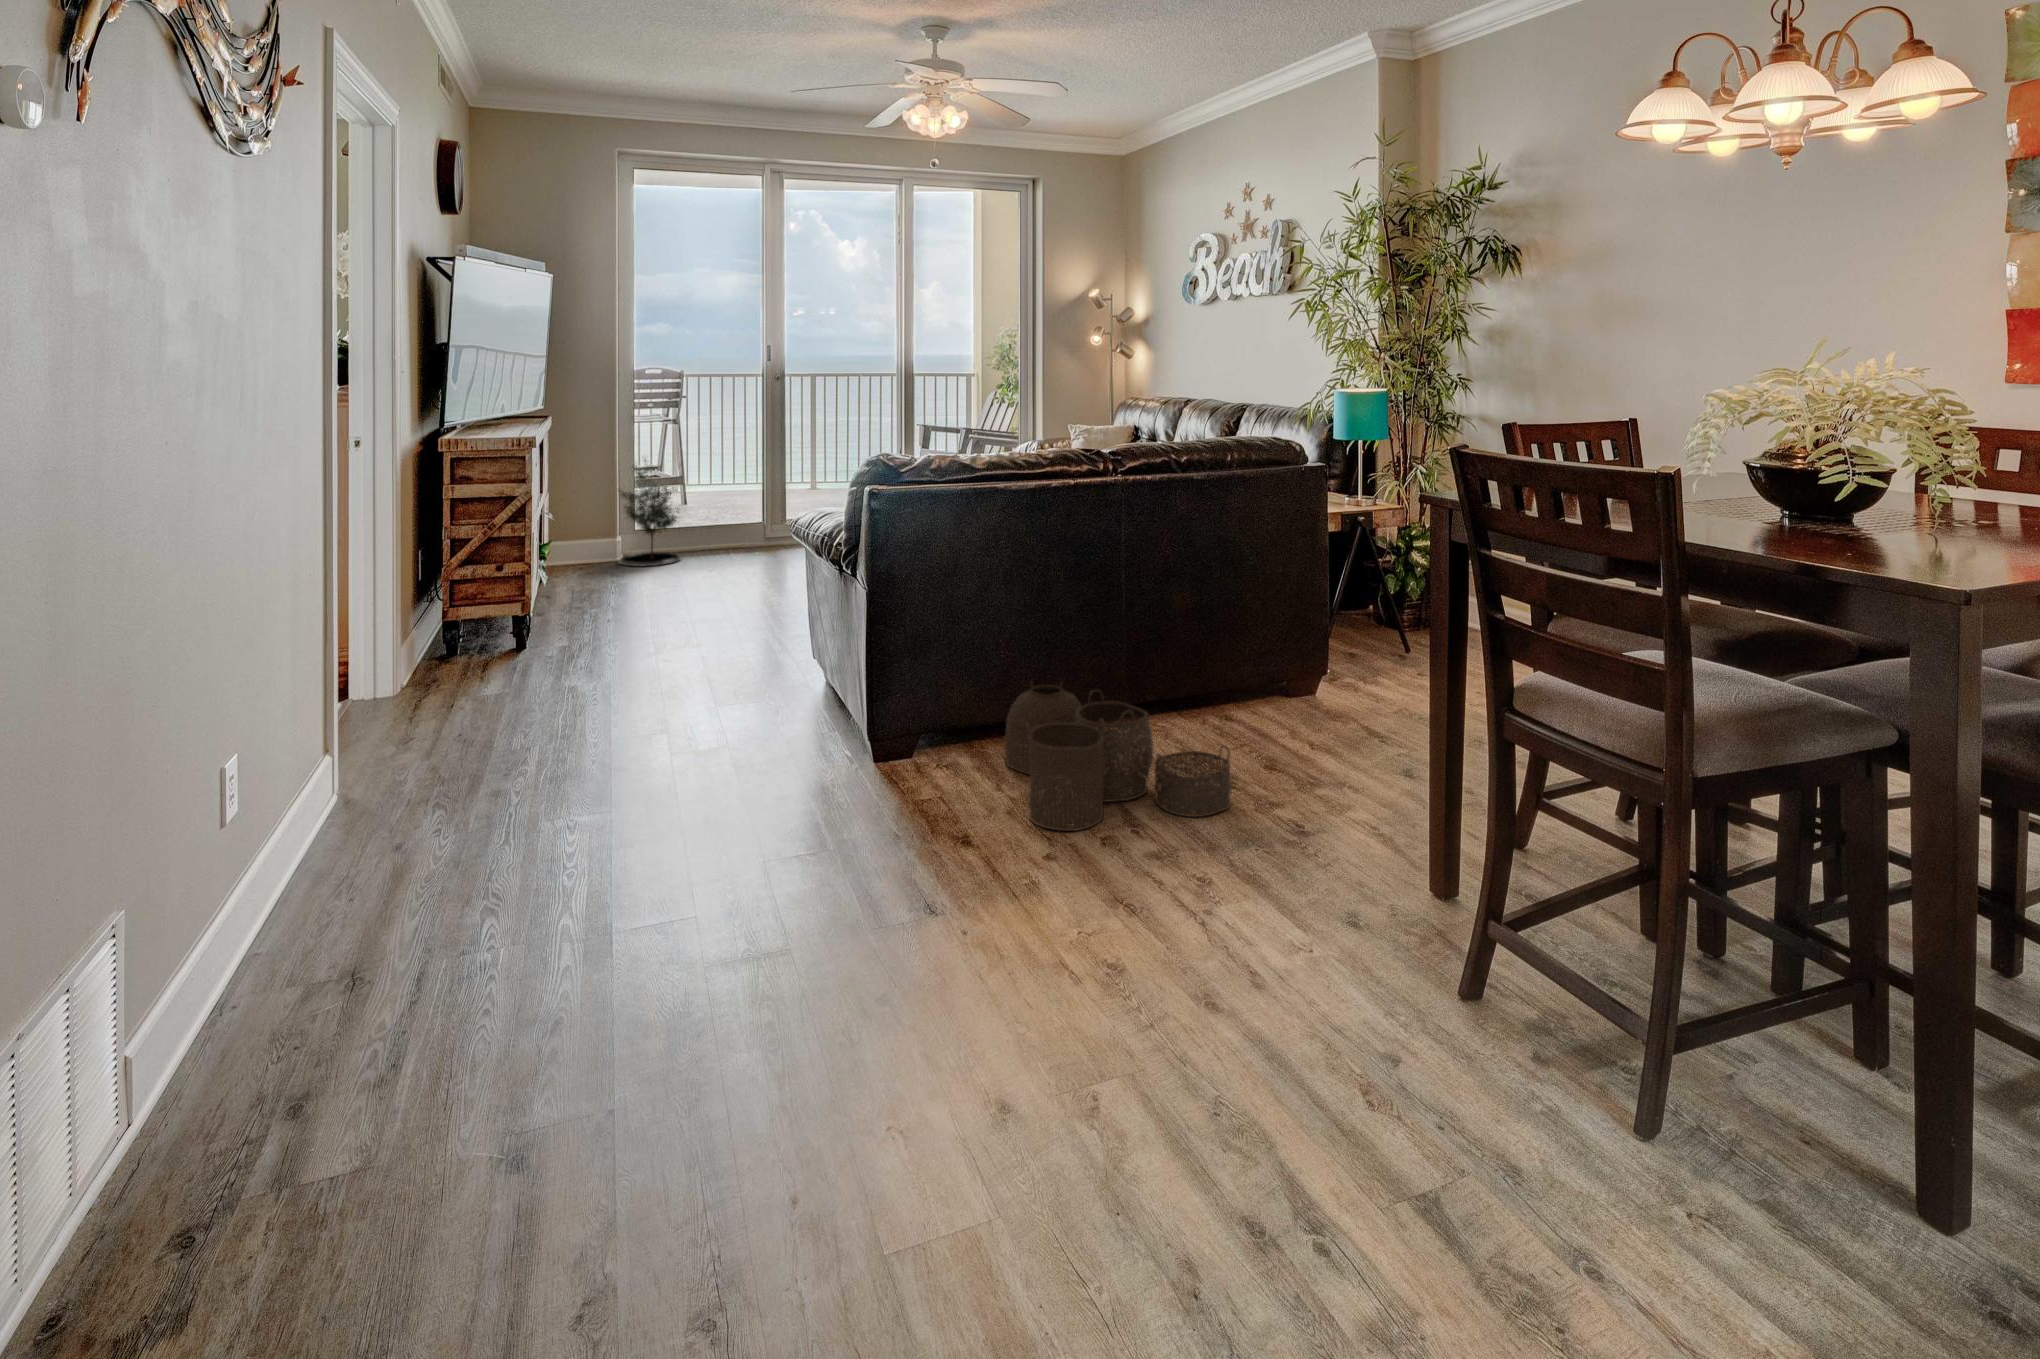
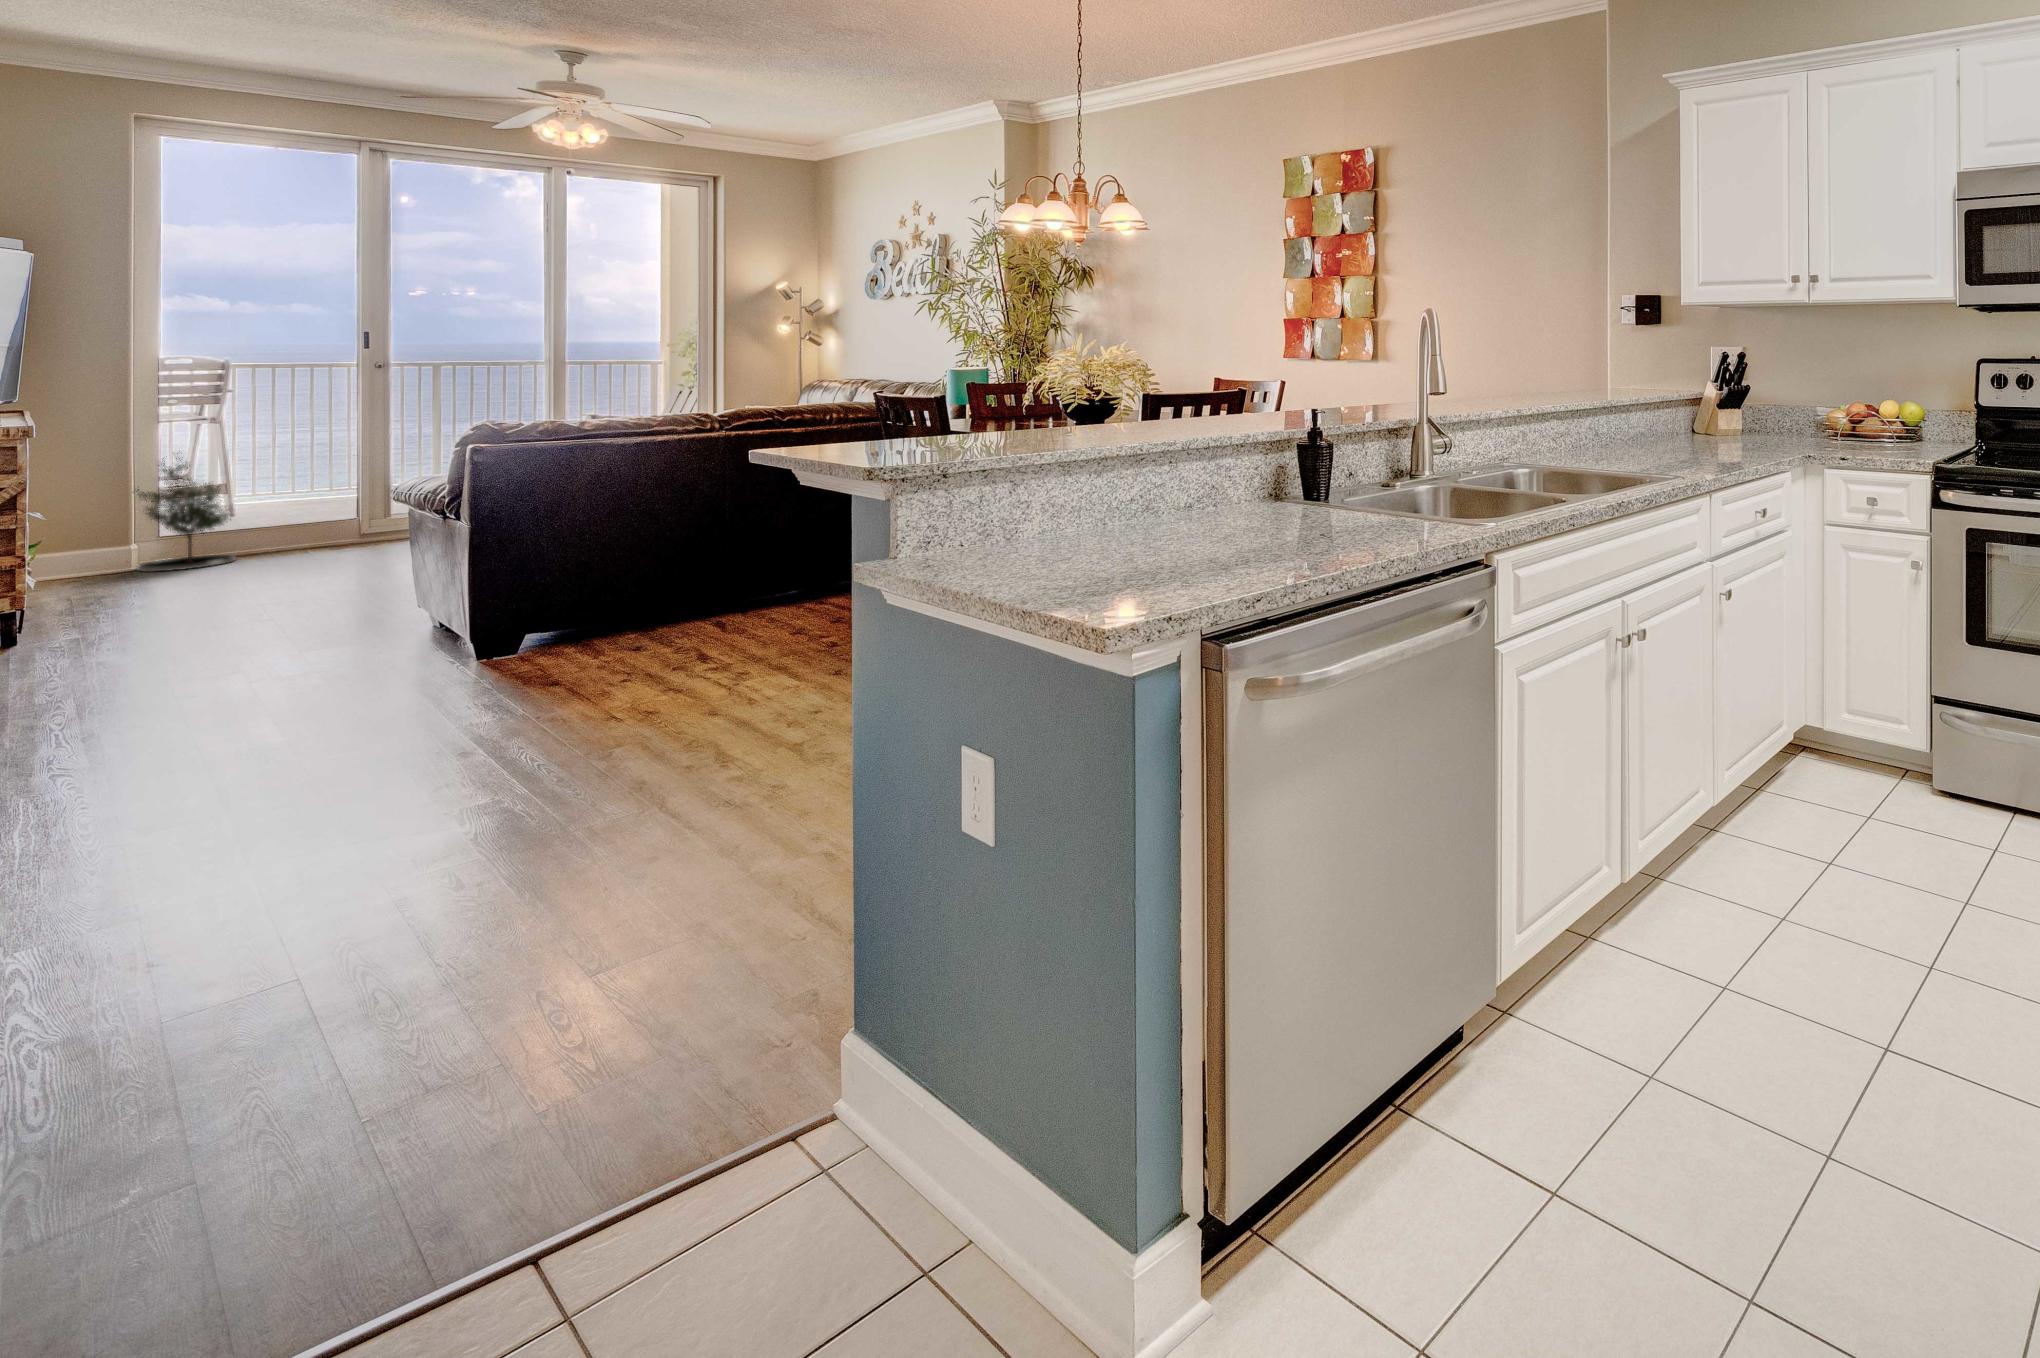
woven basket: present [1005,682,1231,831] -> none [613,584,802,677]

